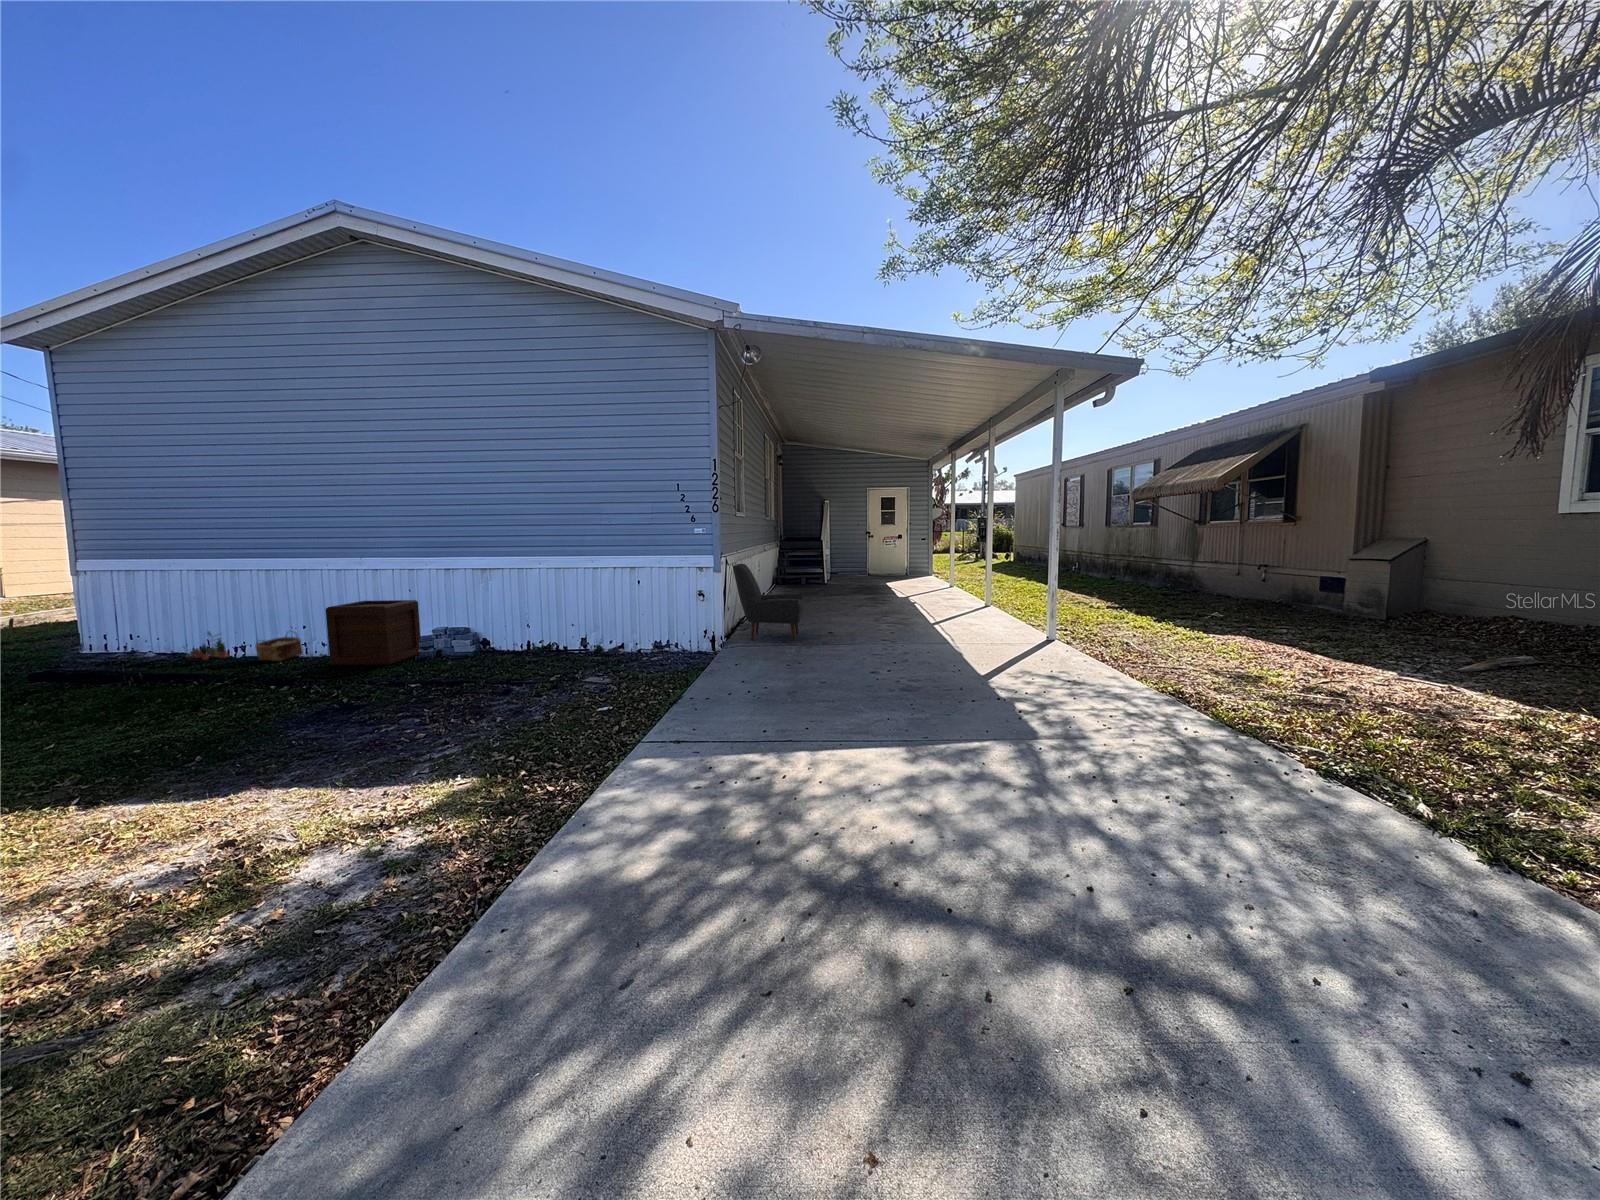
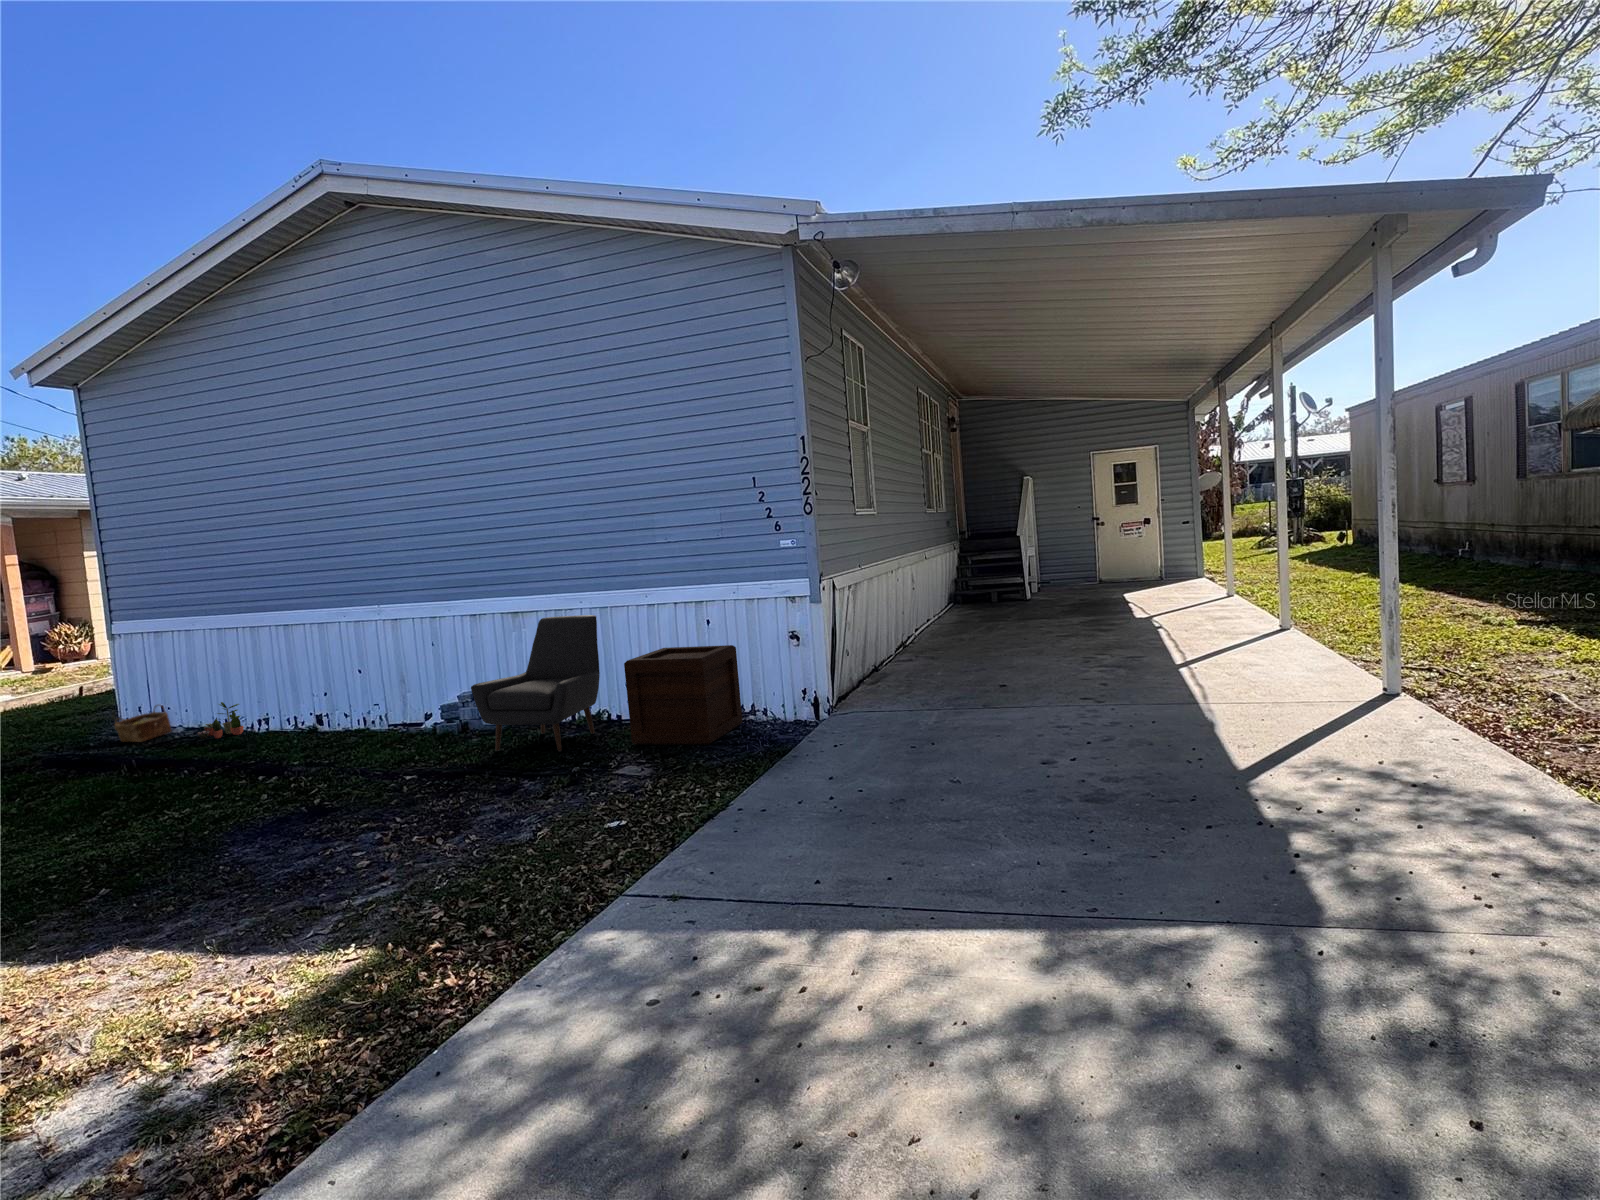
chair: present [732,564,803,641] -> present [471,615,600,751]
wooden crate: present [326,600,421,665] -> present [624,645,743,745]
woven basket: present [255,630,303,661] -> present [115,705,171,742]

